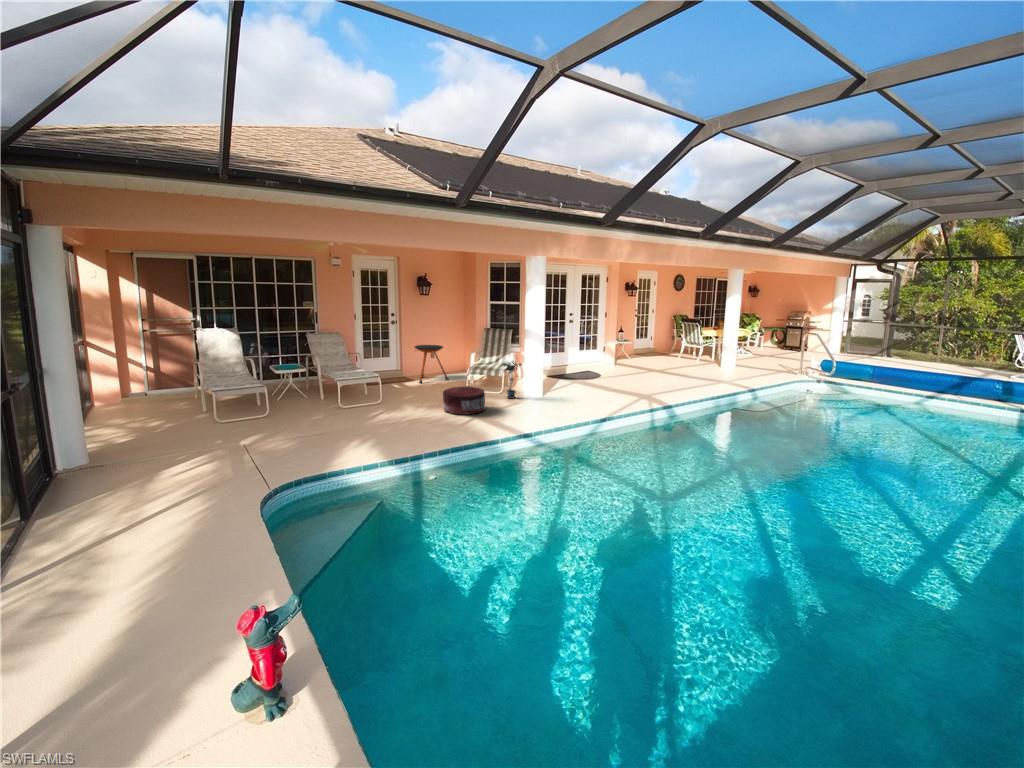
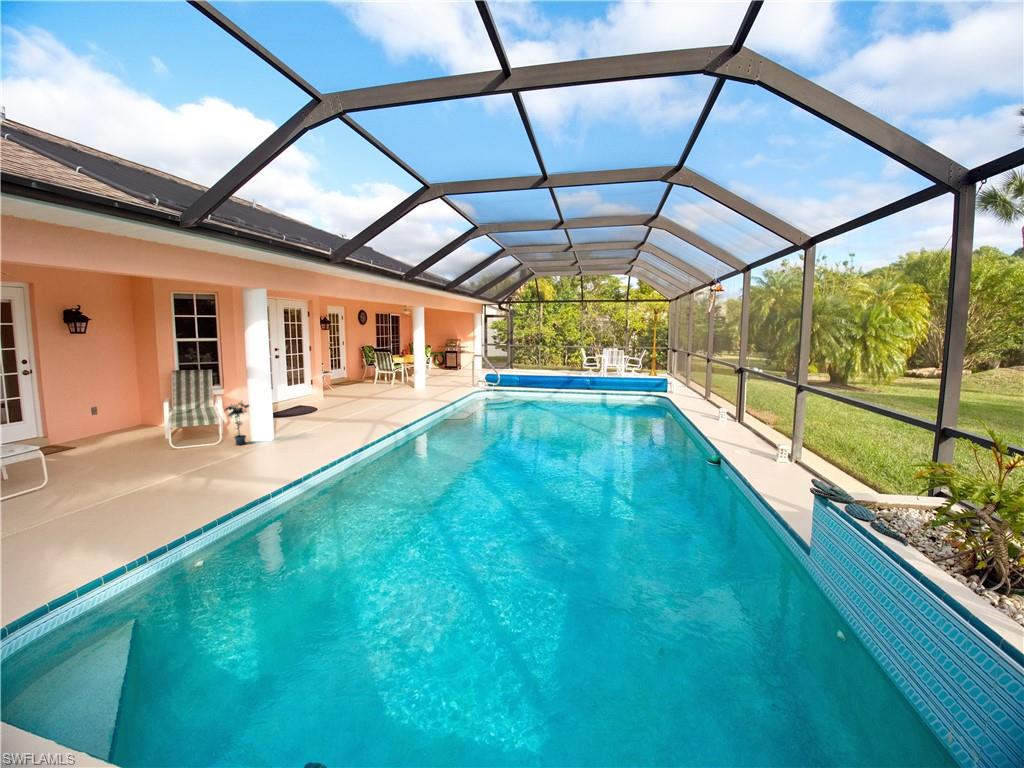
side table: present [415,345,448,384] -> none [68,397,130,449]
pouf: present [443,386,485,415] -> none [159,438,222,474]

